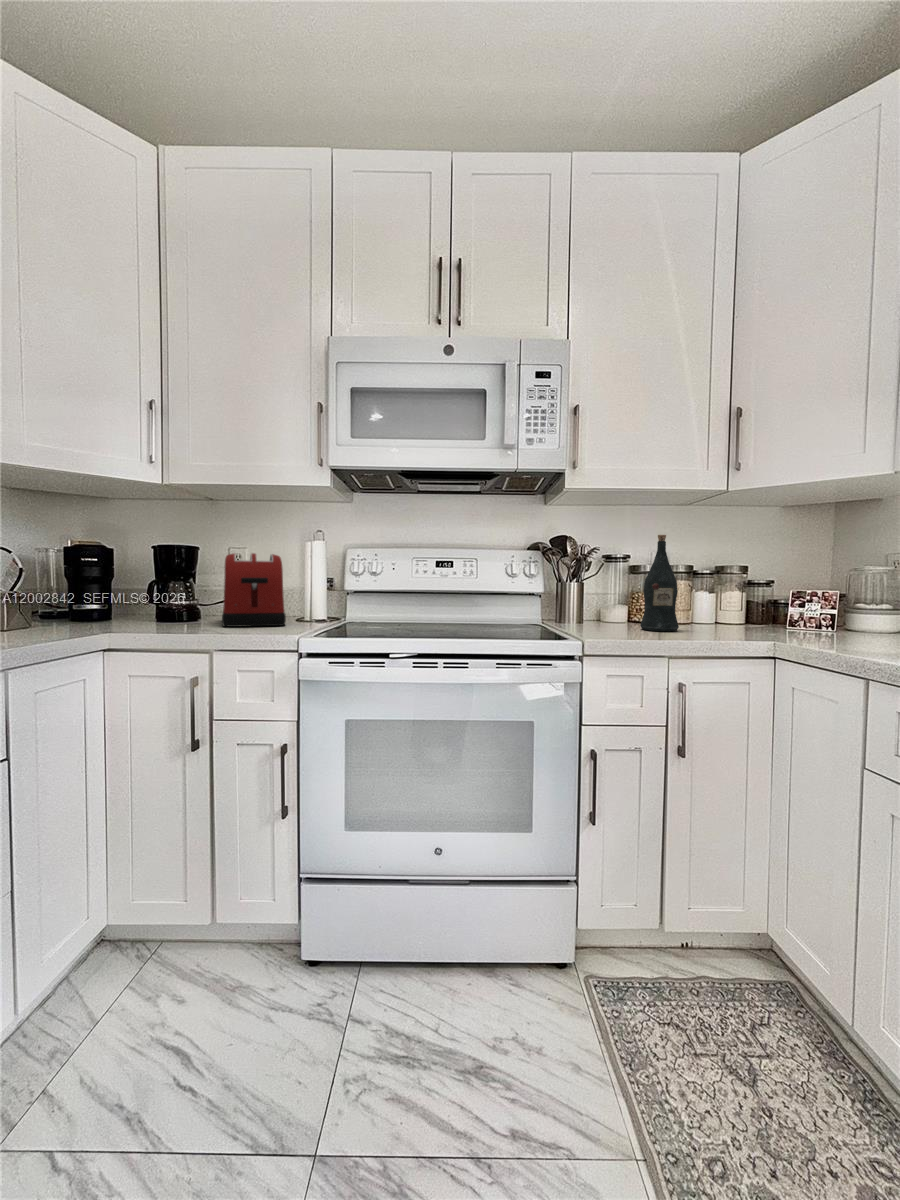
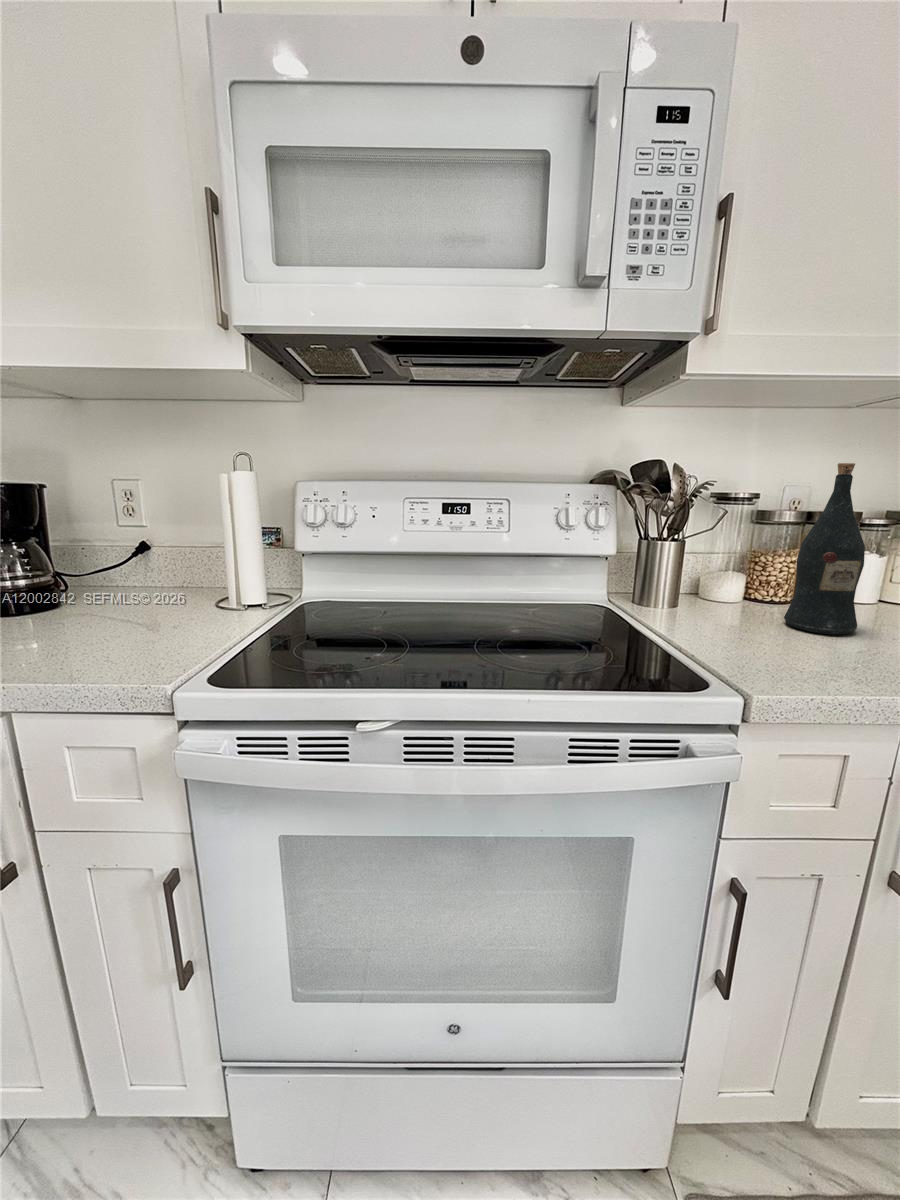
toaster: present [222,553,286,627] -> none [64,494,198,631]

